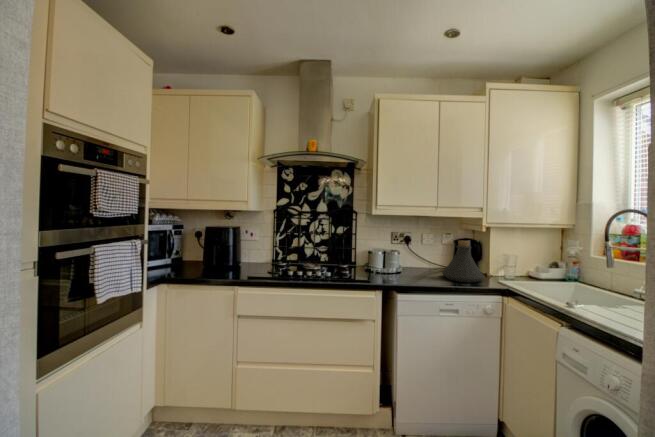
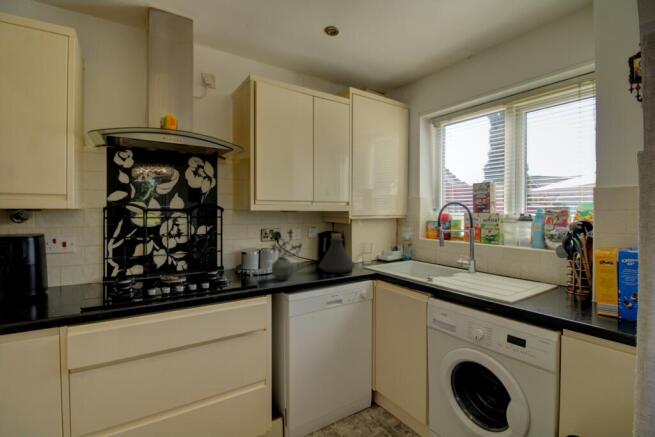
potted plant: none [387,233,419,281] -> present [271,230,302,280]

